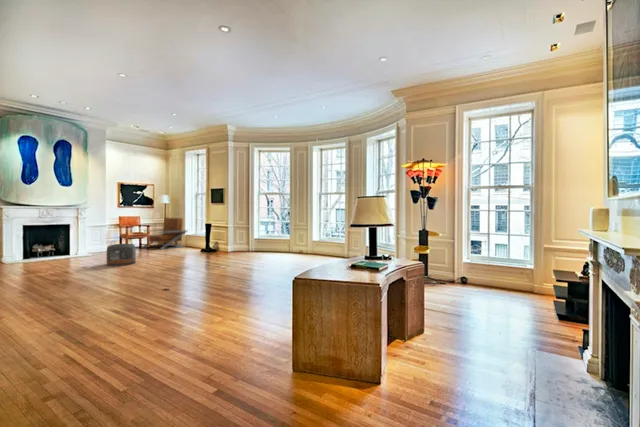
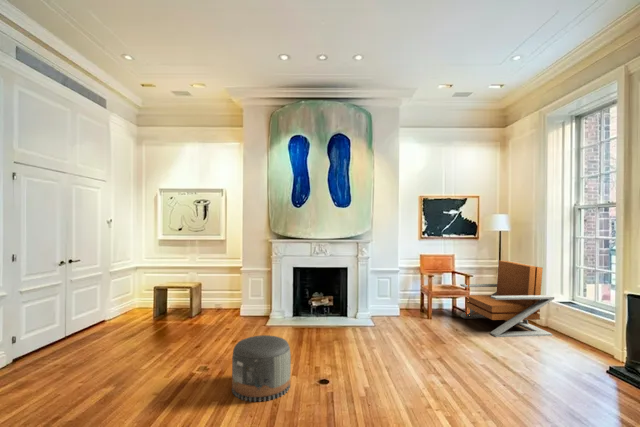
pouf: present [106,244,136,266] -> present [232,335,291,402]

